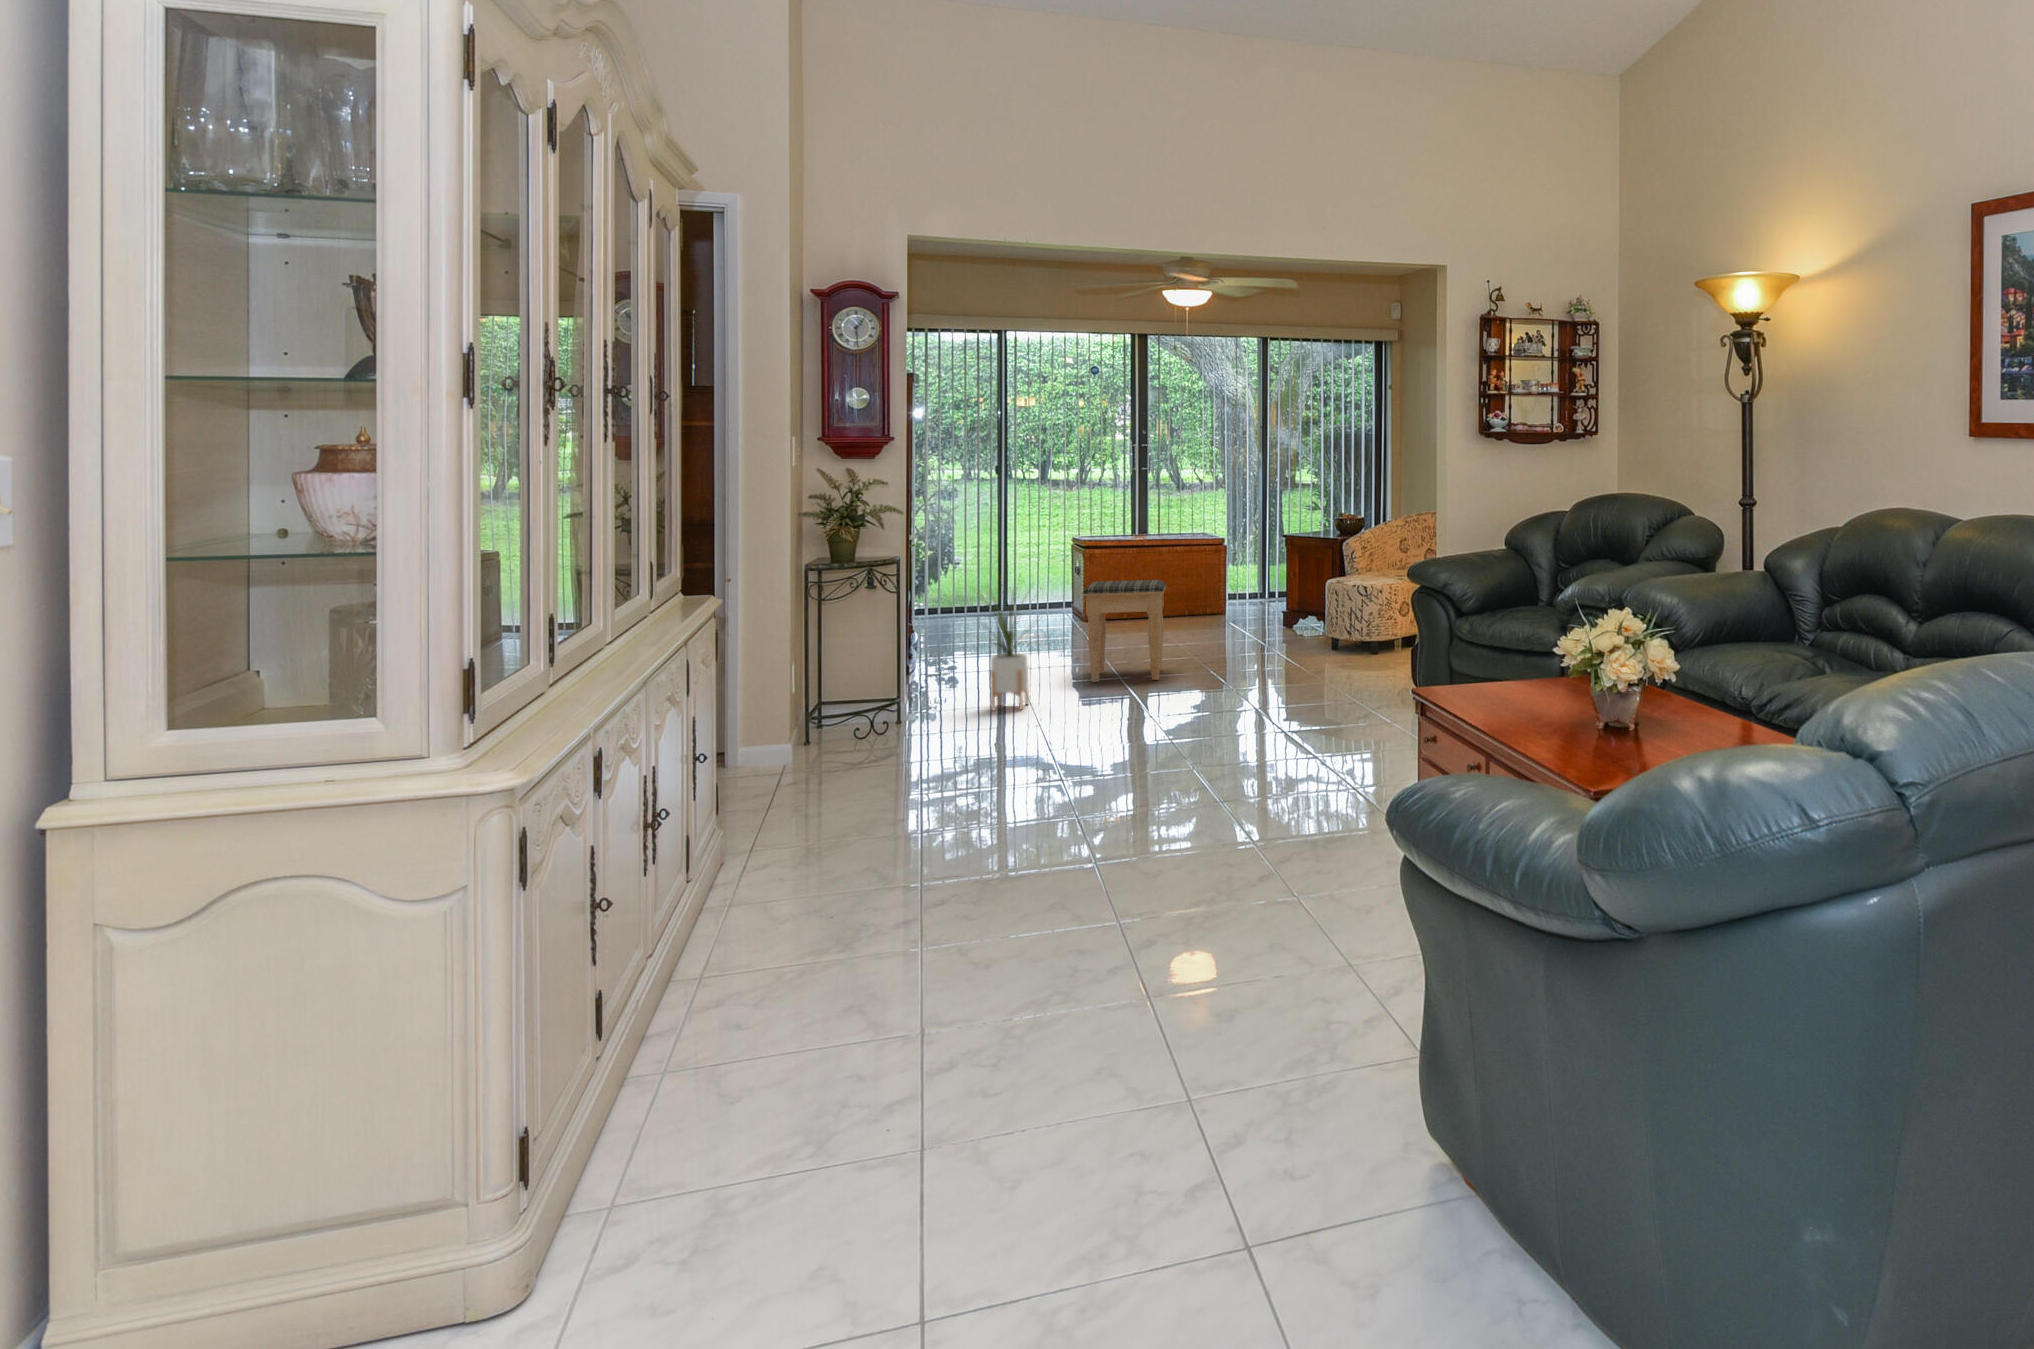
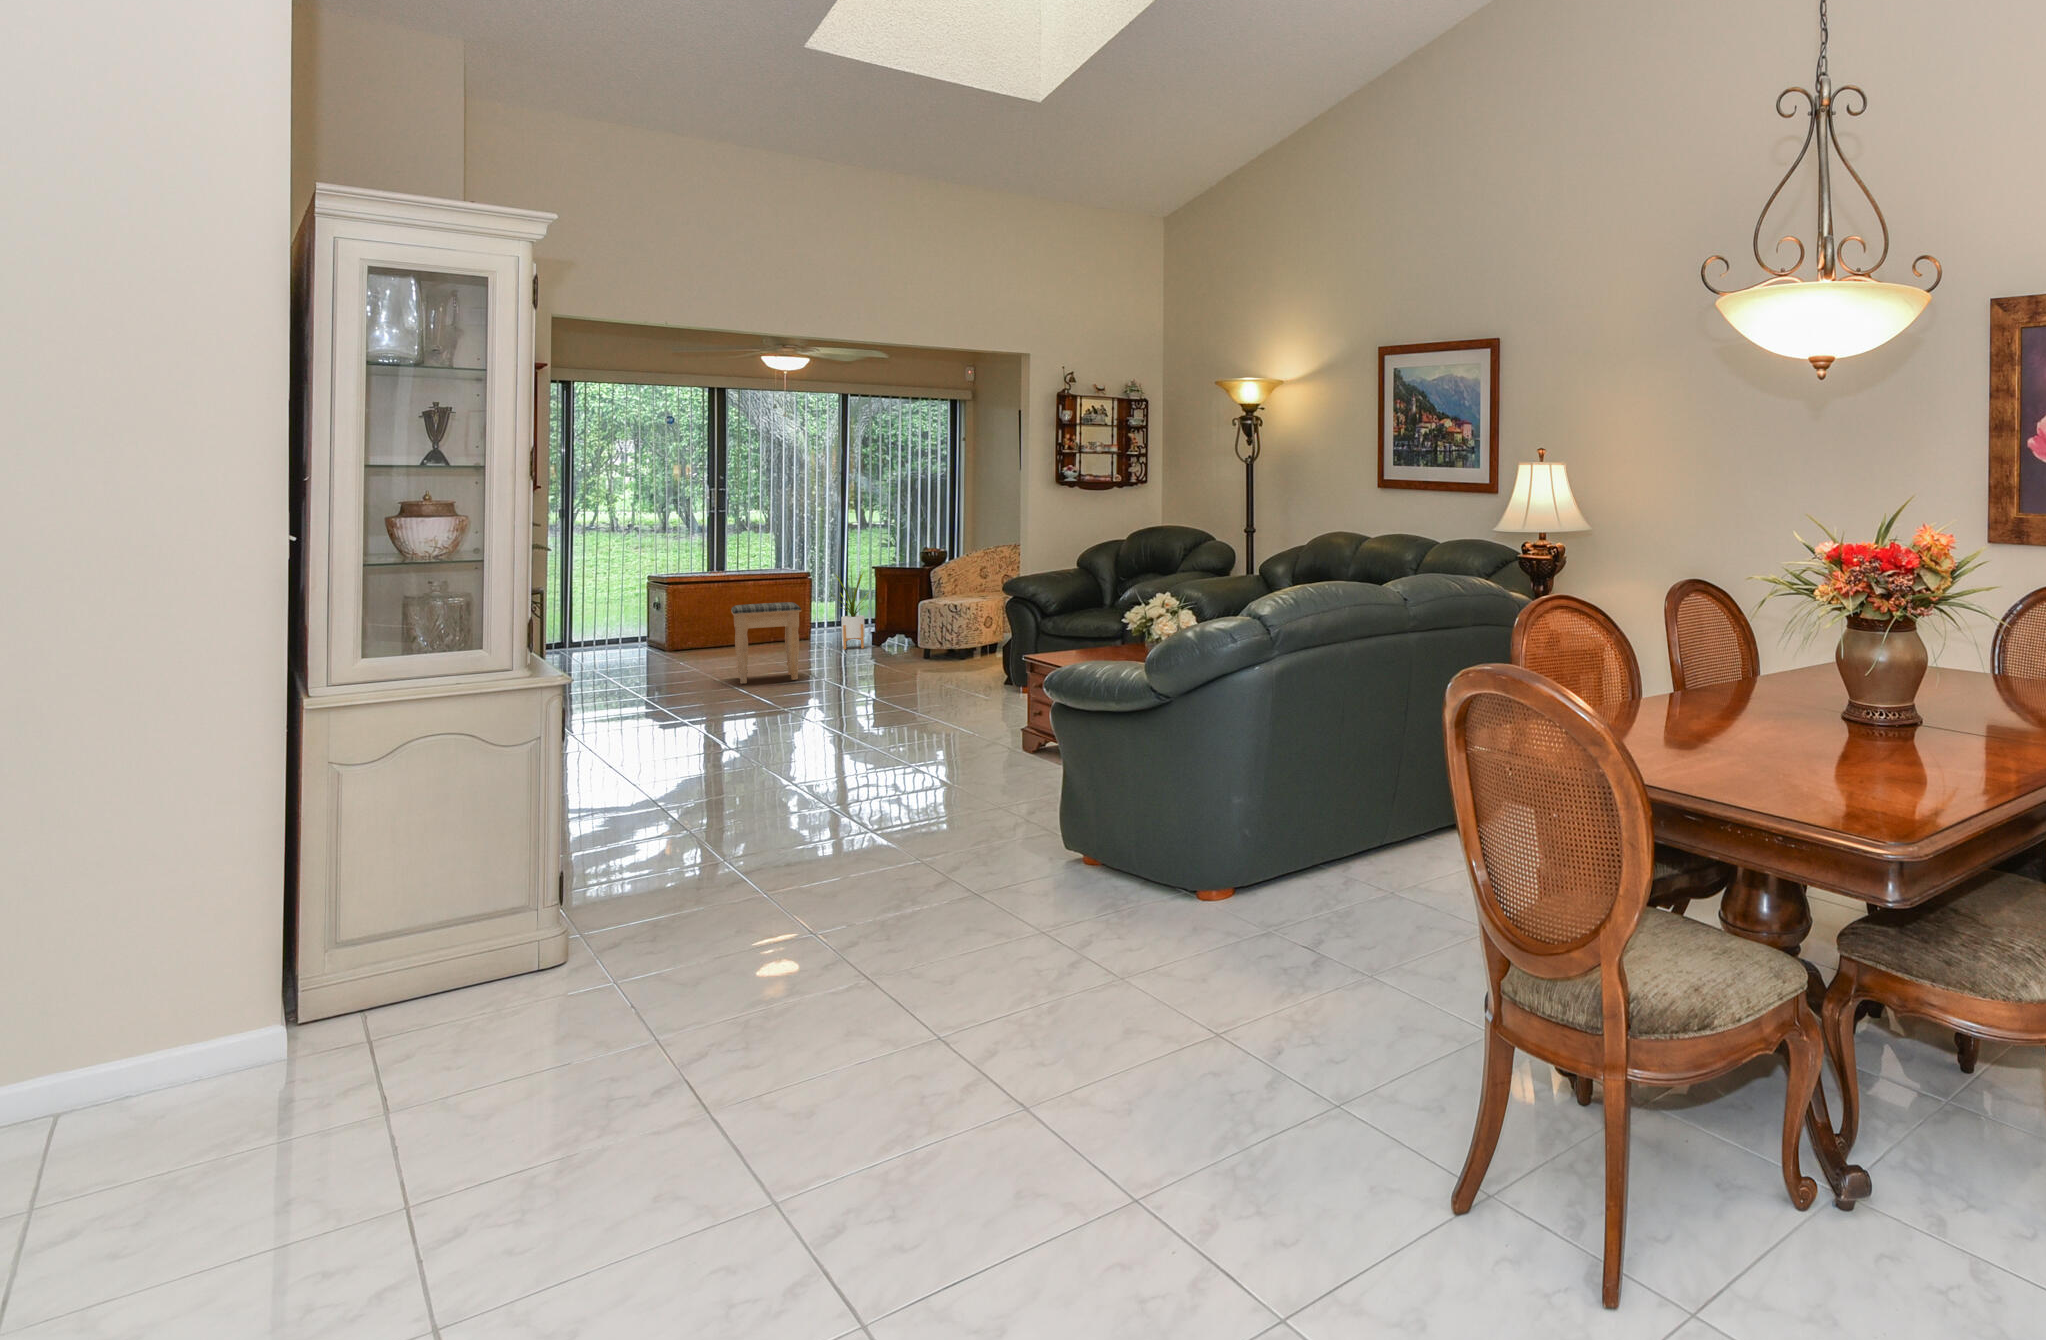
house plant: present [986,598,1029,710] -> present [835,571,870,649]

